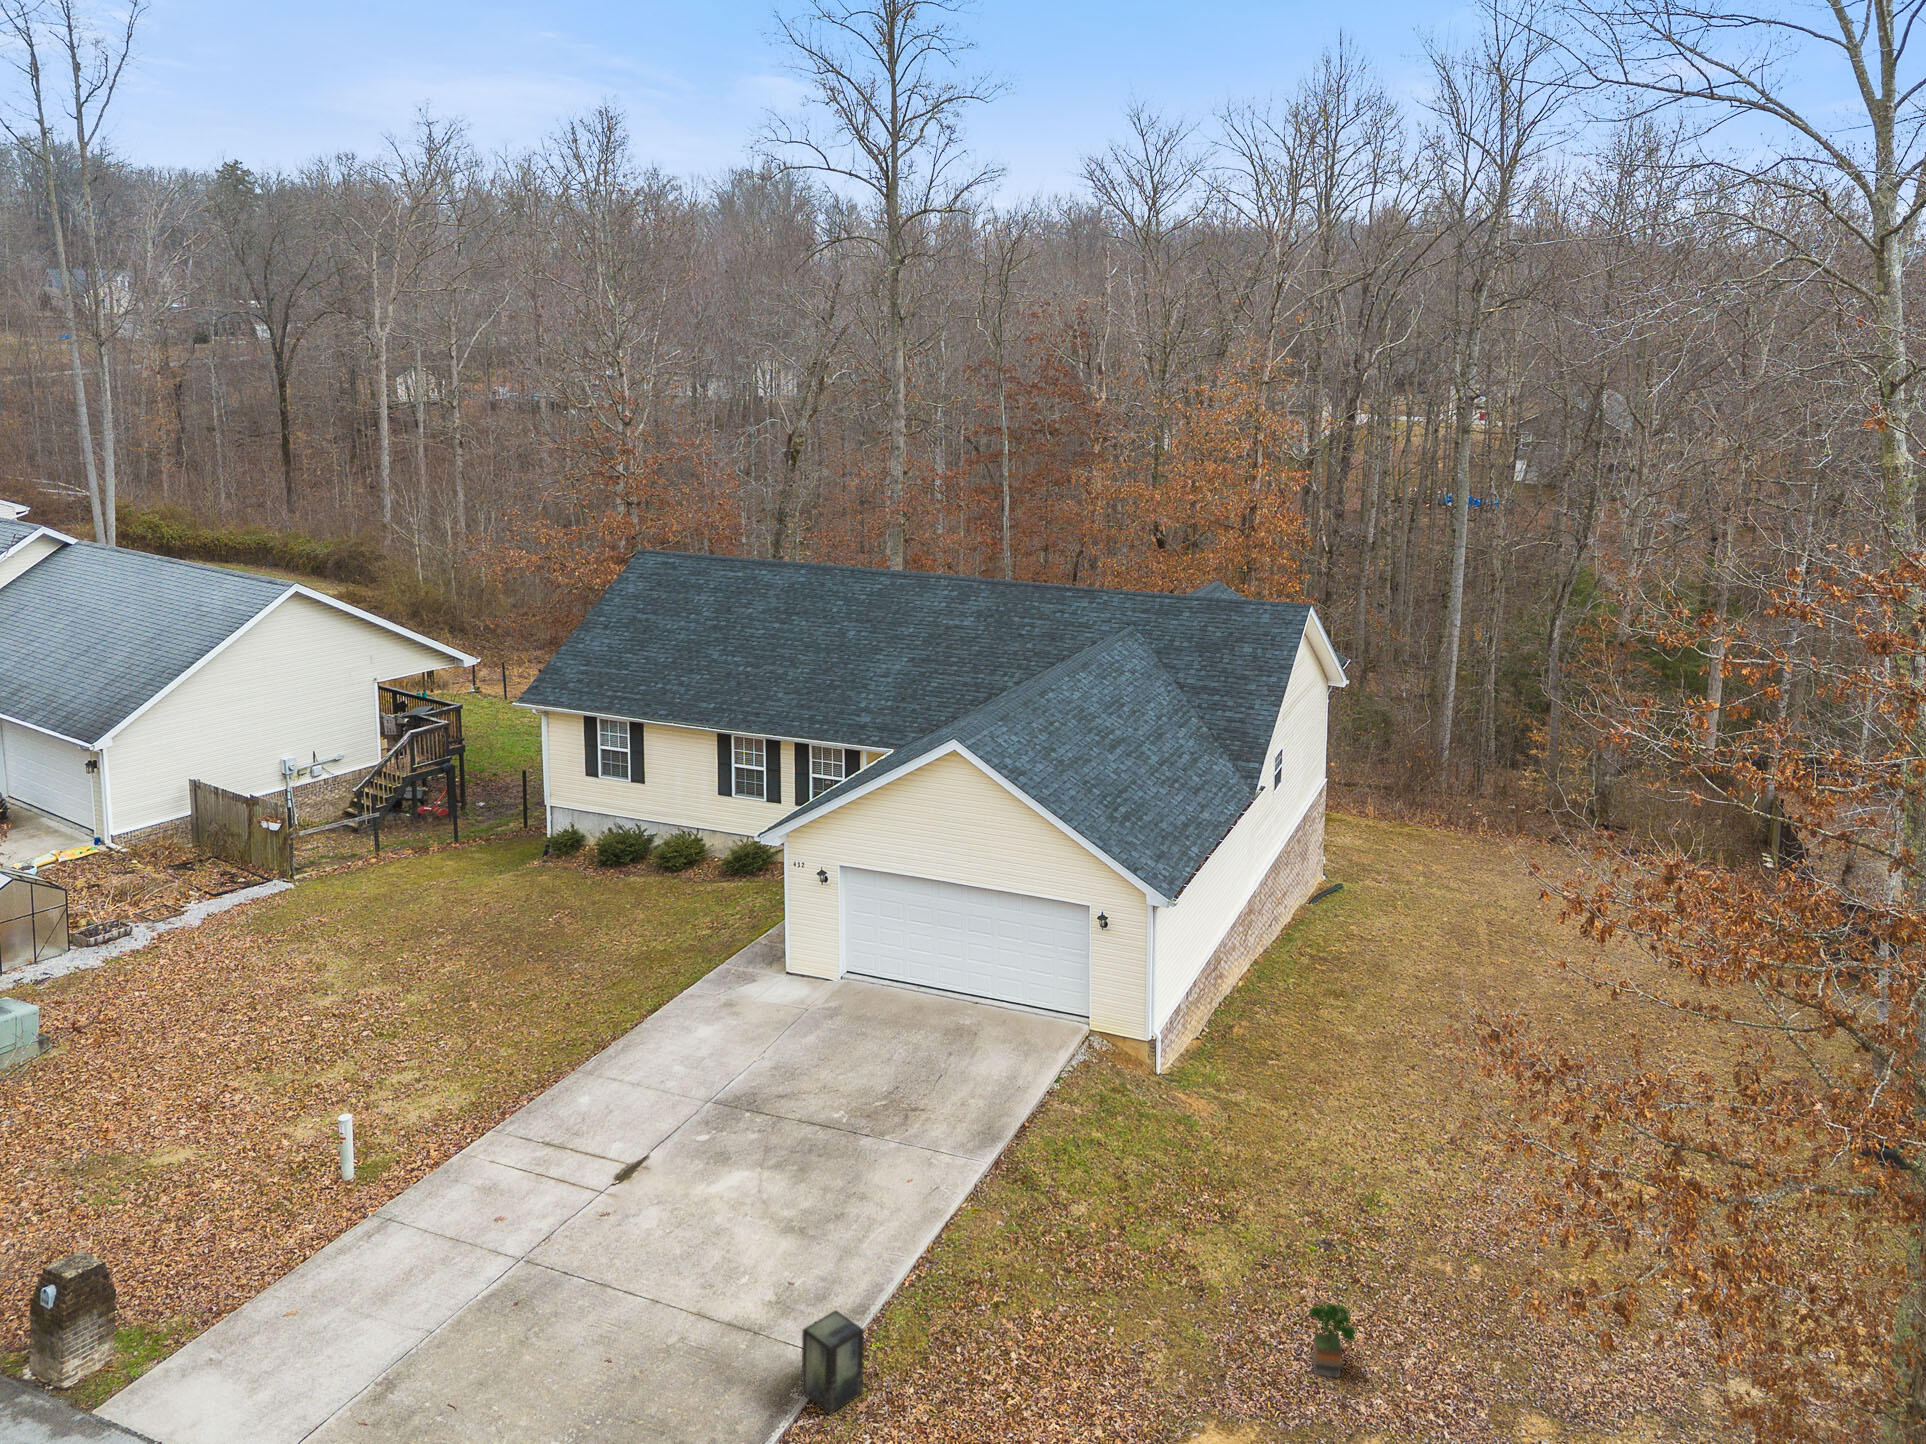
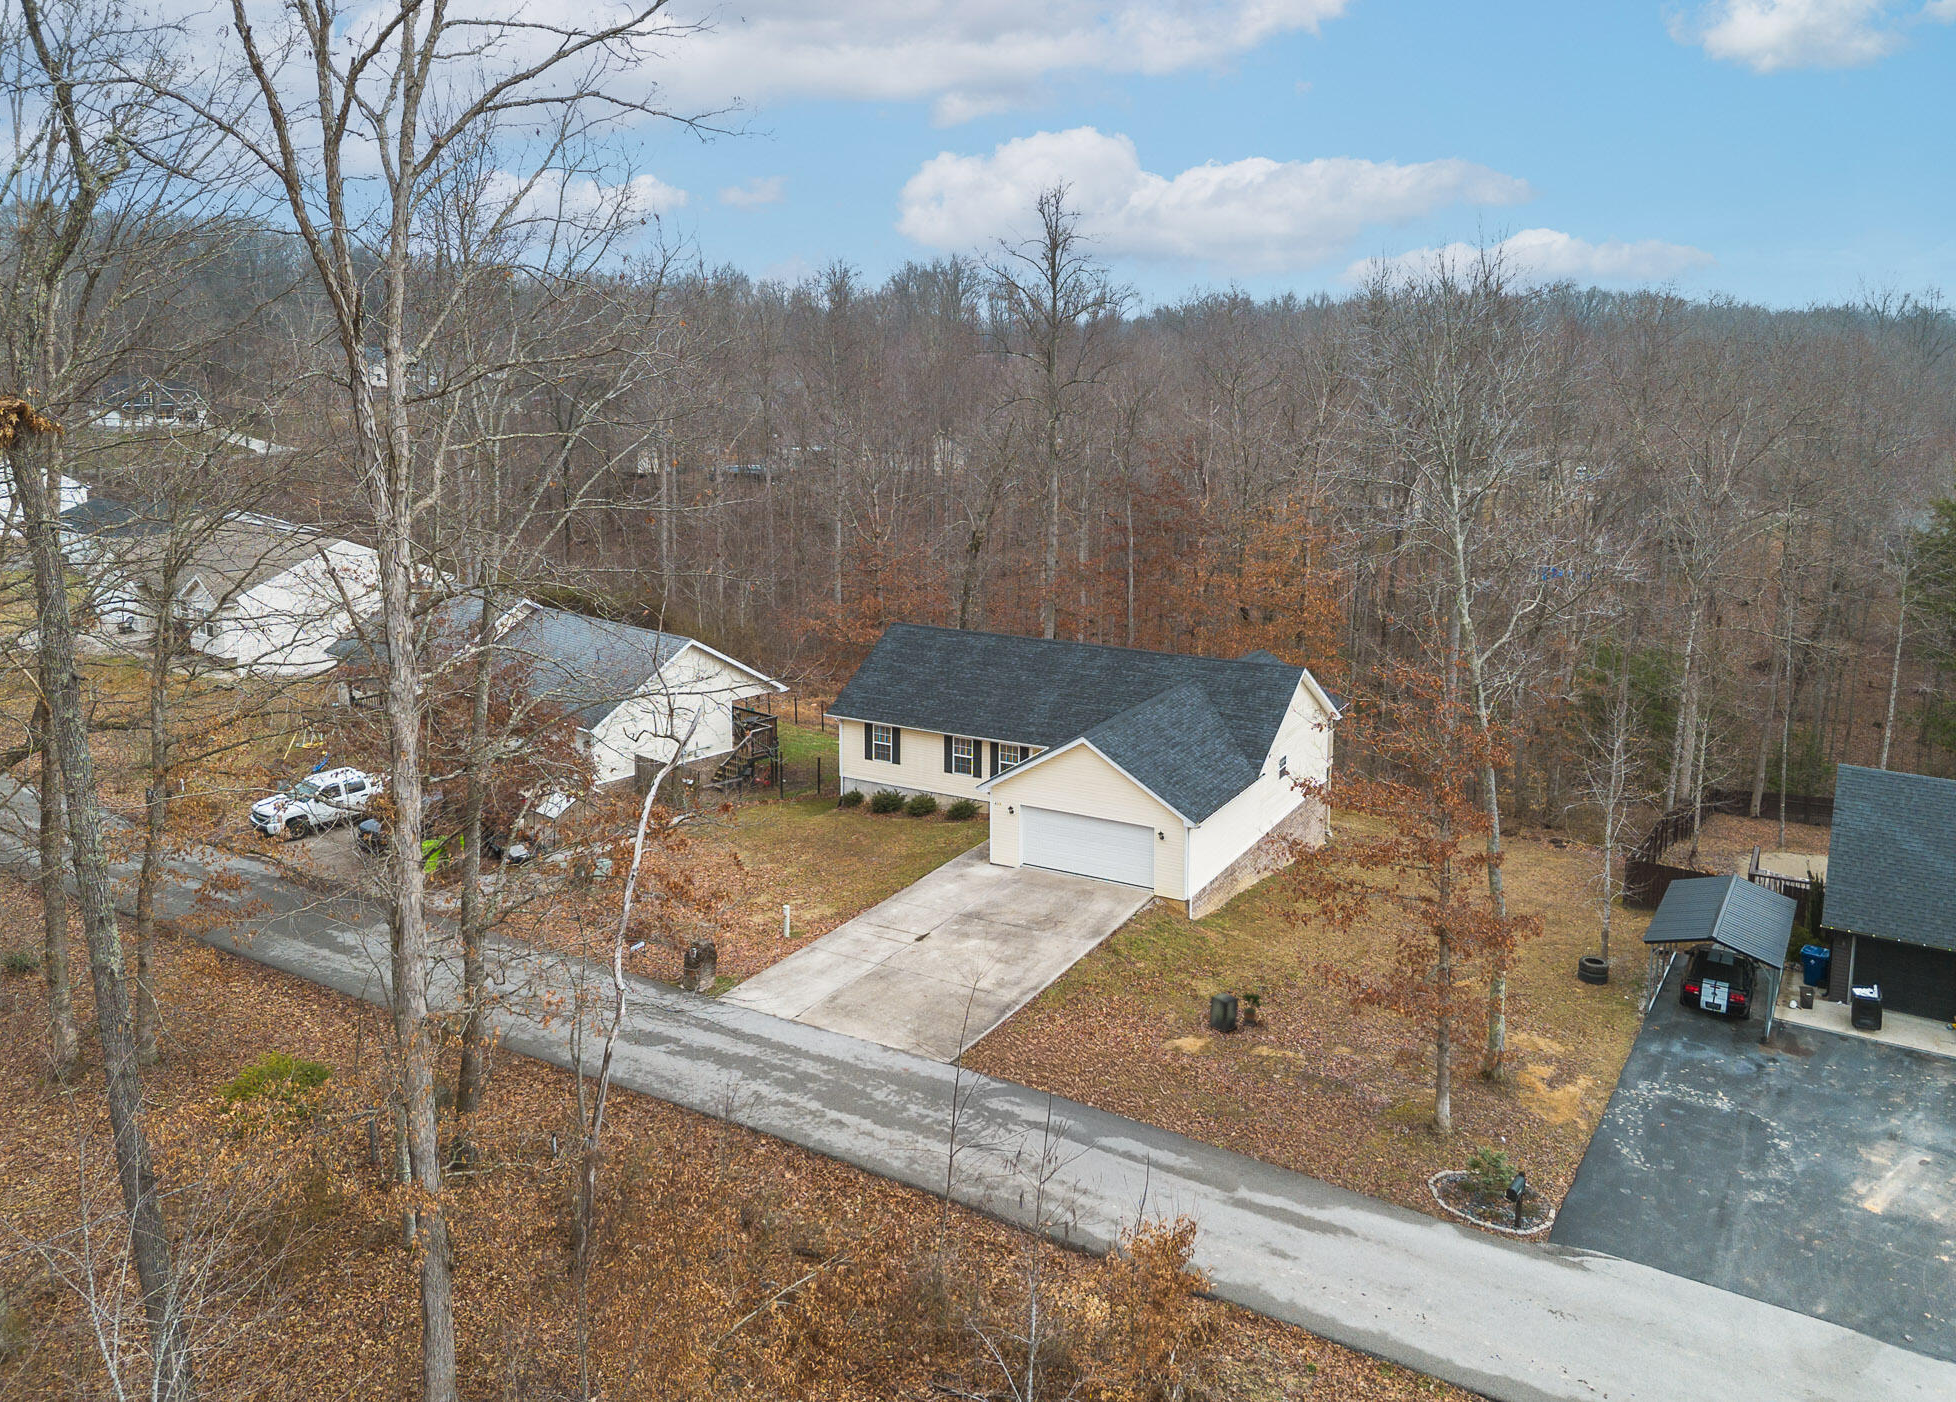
storage box: present [802,1311,864,1414] -> present [1209,993,1238,1032]

